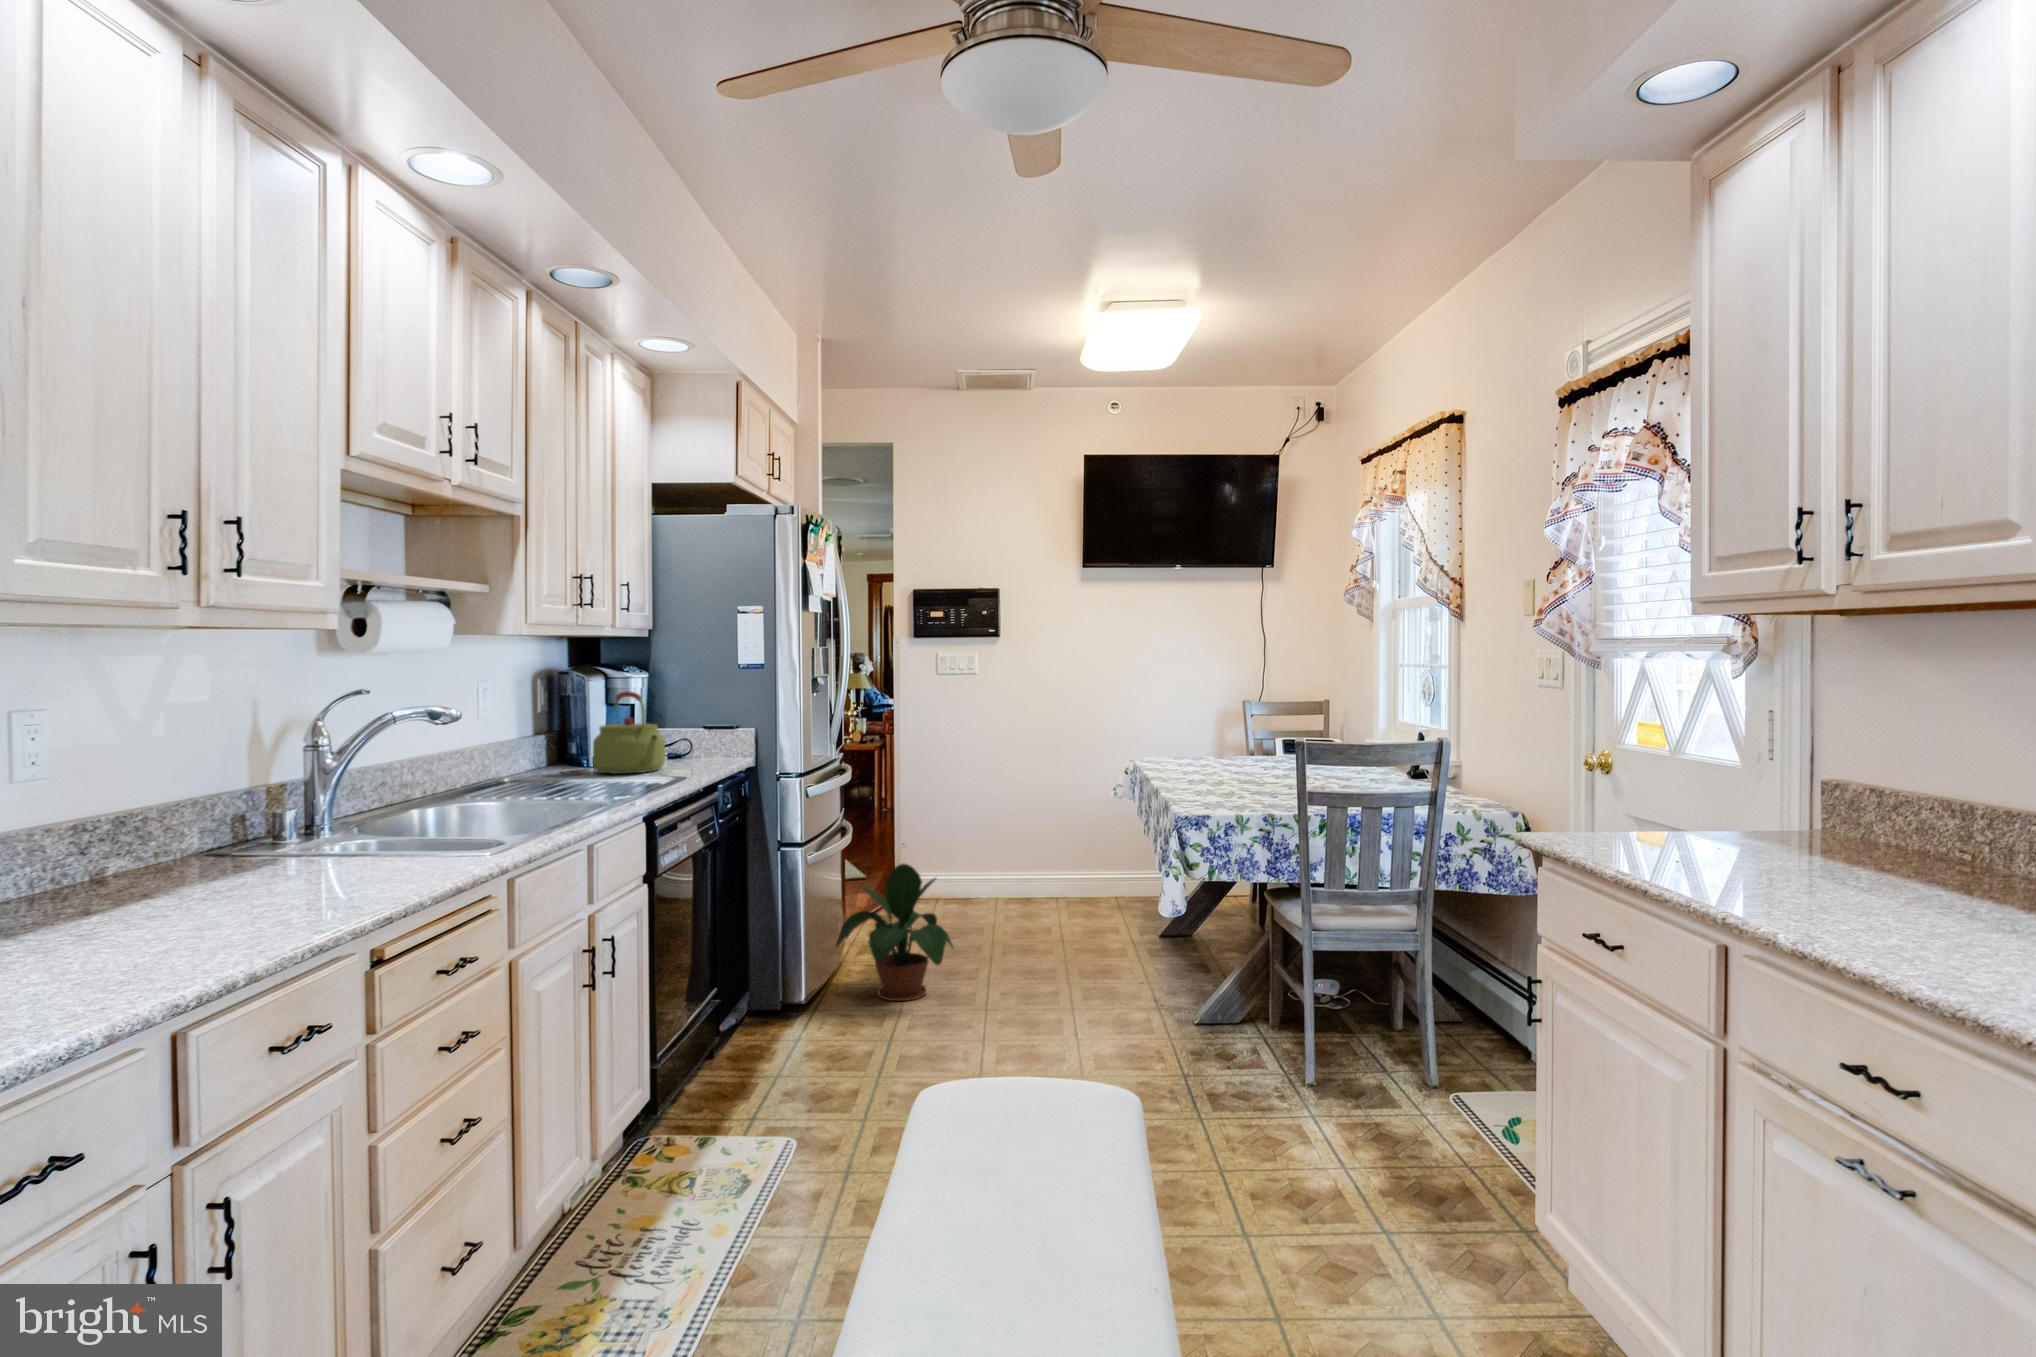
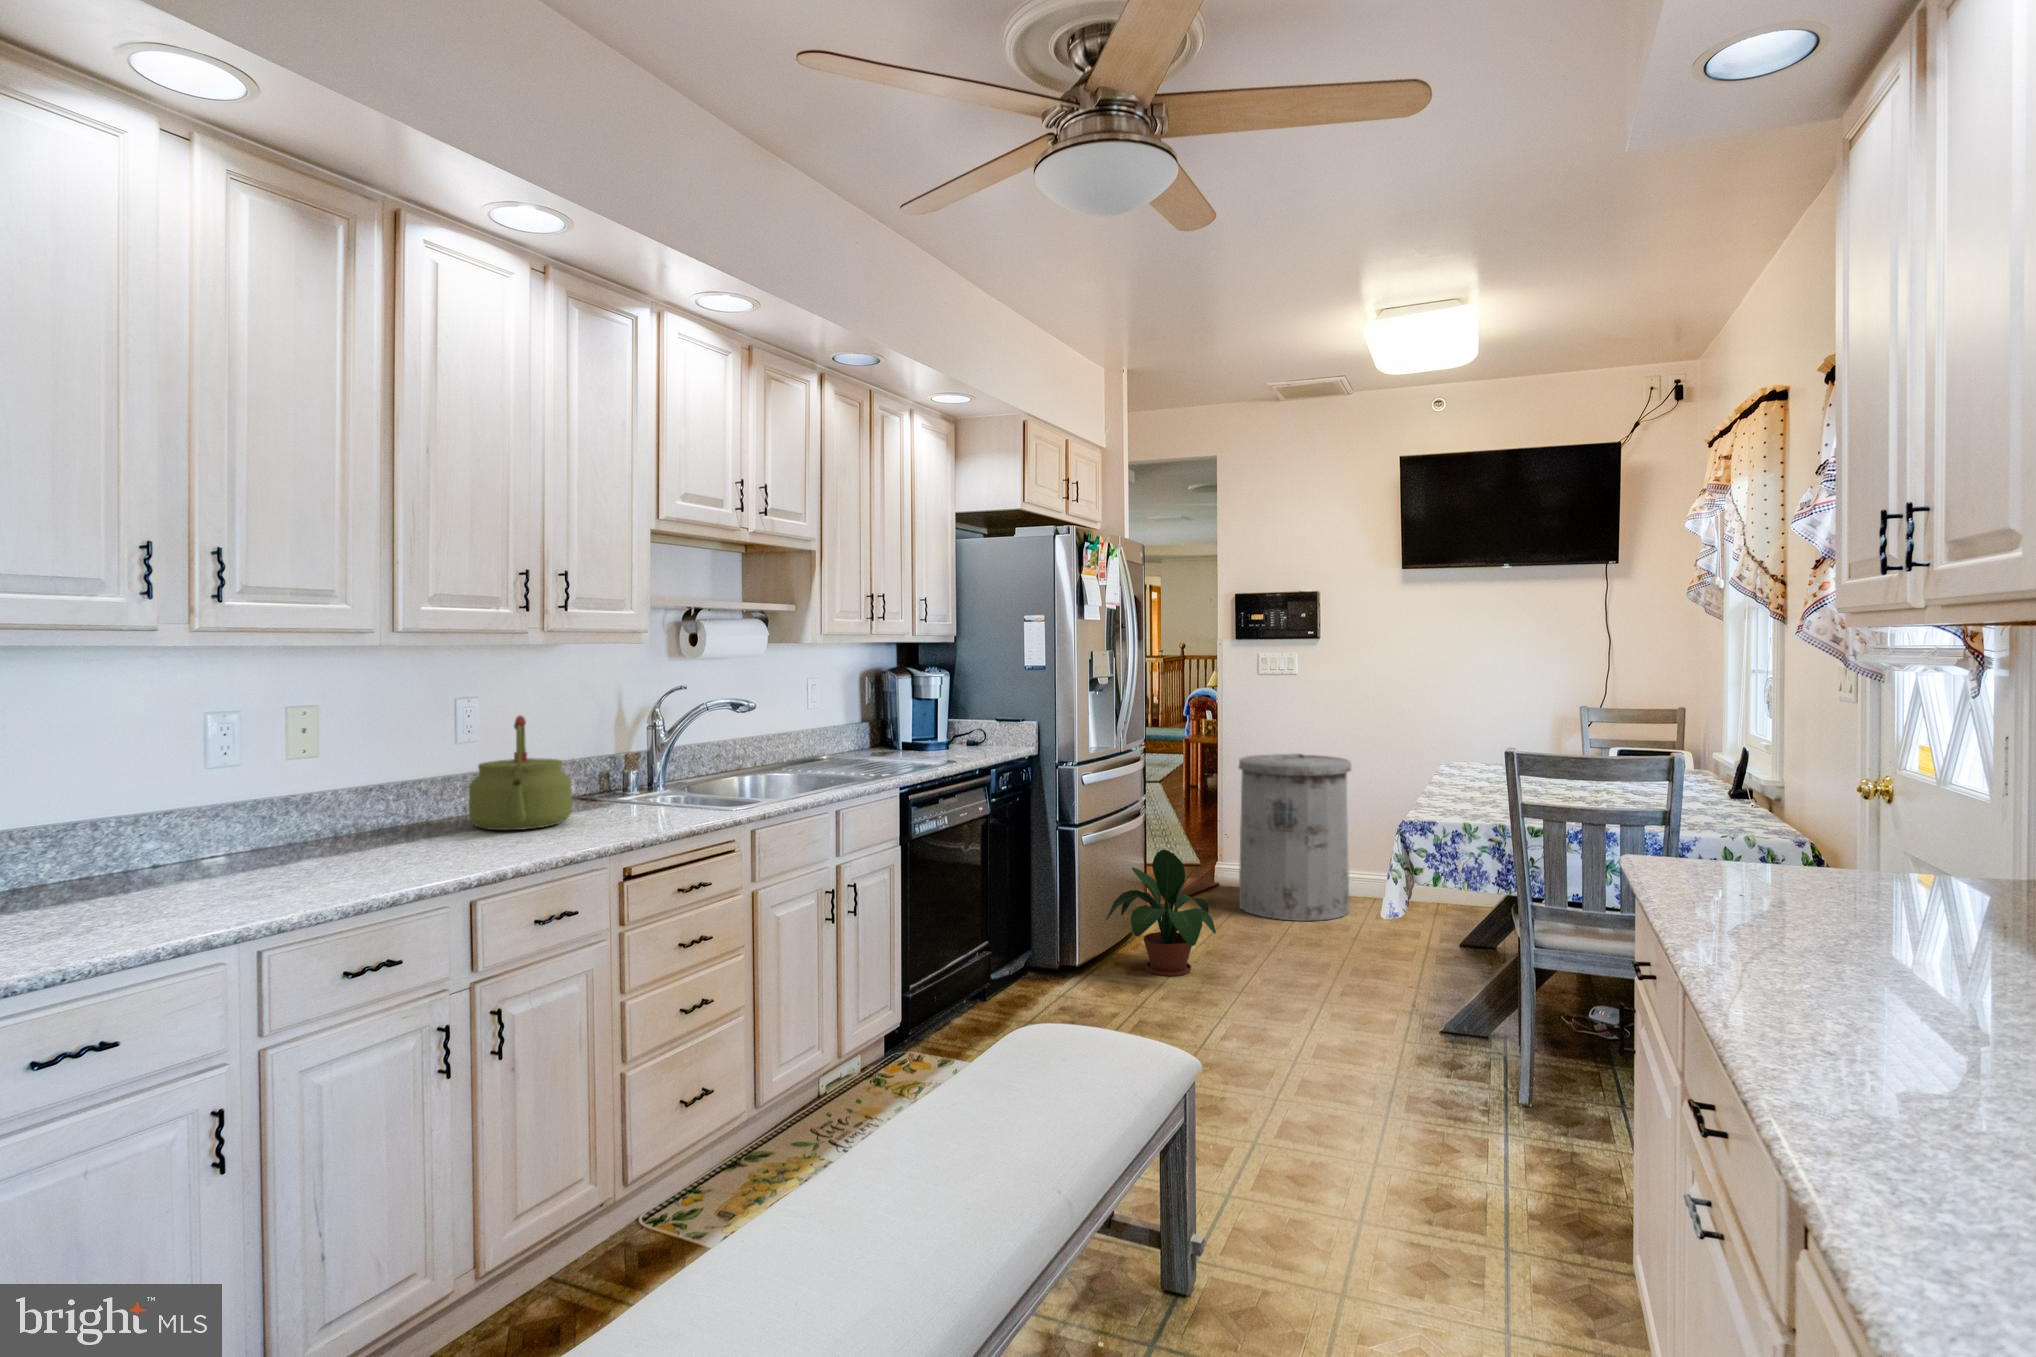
kettle: present [593,691,665,774] -> present [469,716,572,830]
trash can: none [931,754,1046,927] -> present [1239,753,1351,921]

